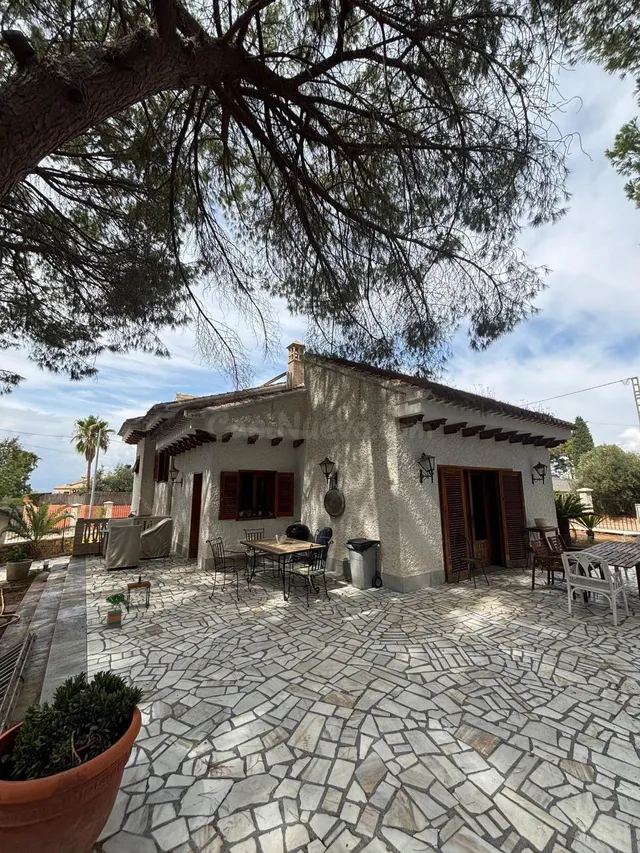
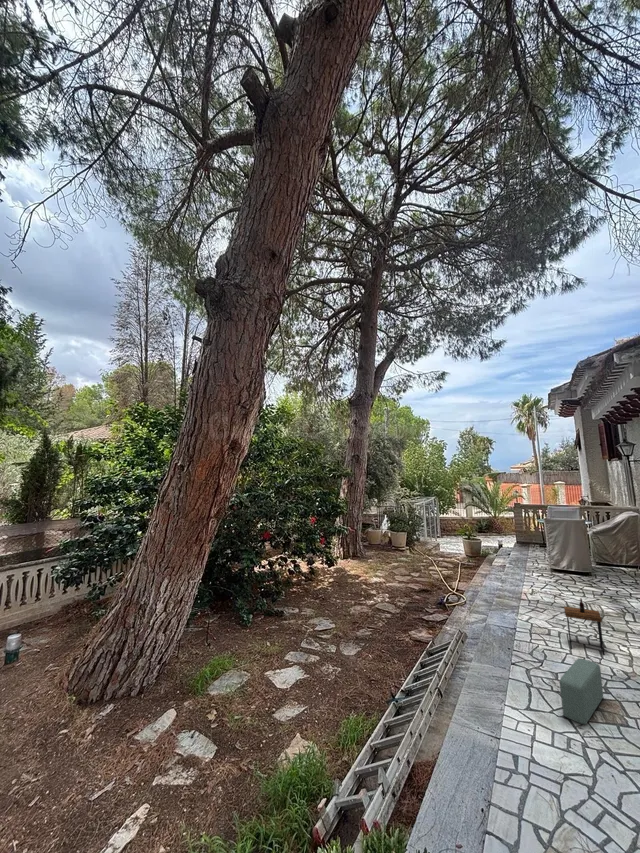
potted tree: present [106,593,128,629] -> none [527,620,562,673]
pouf: none [128,606,151,644] -> present [560,658,603,724]

